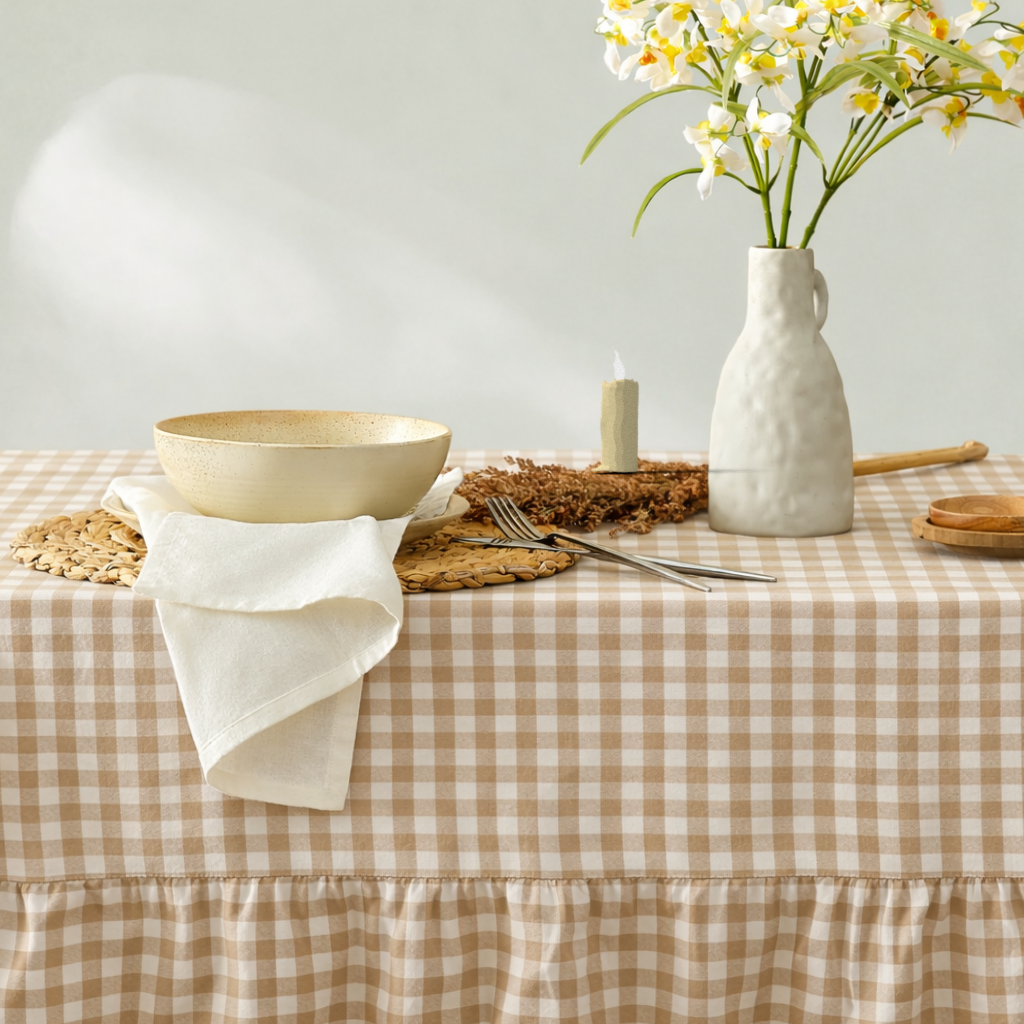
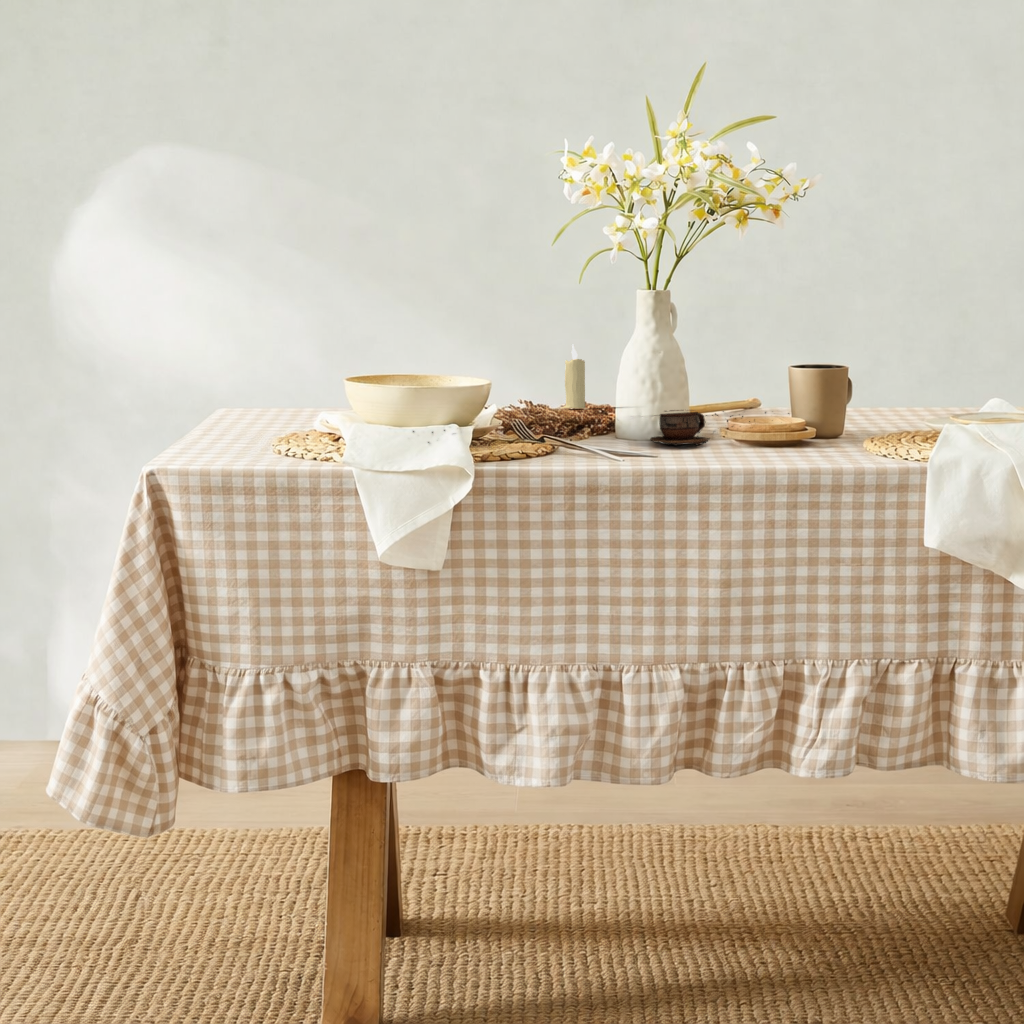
cup: none [765,488,886,564] -> present [650,410,709,445]

